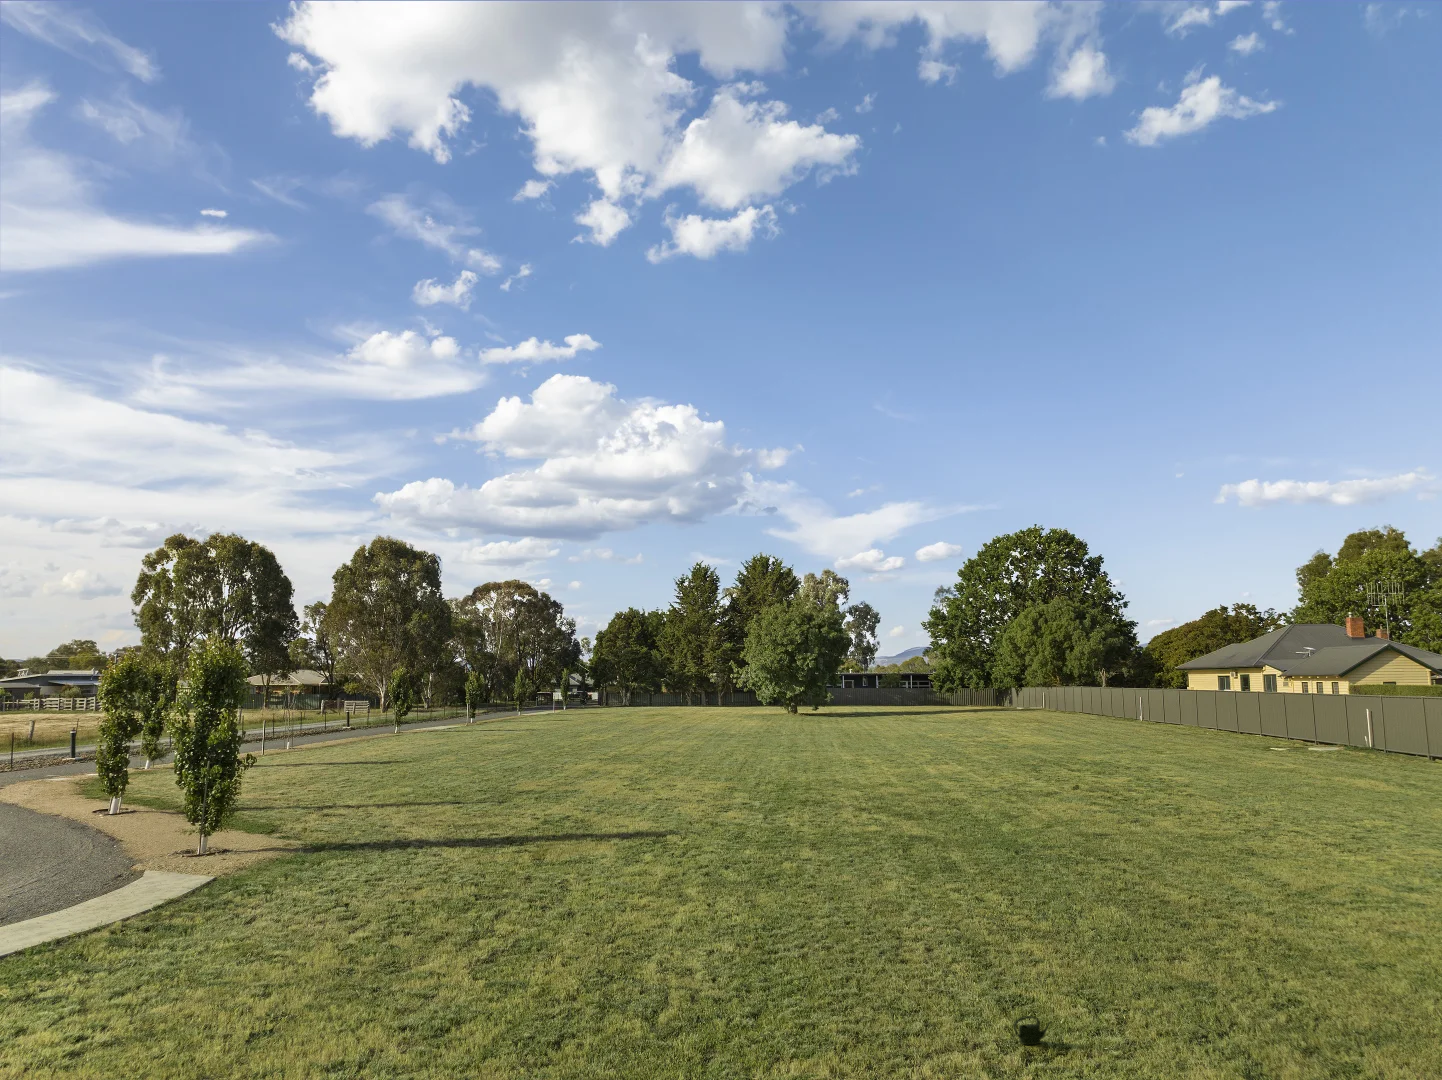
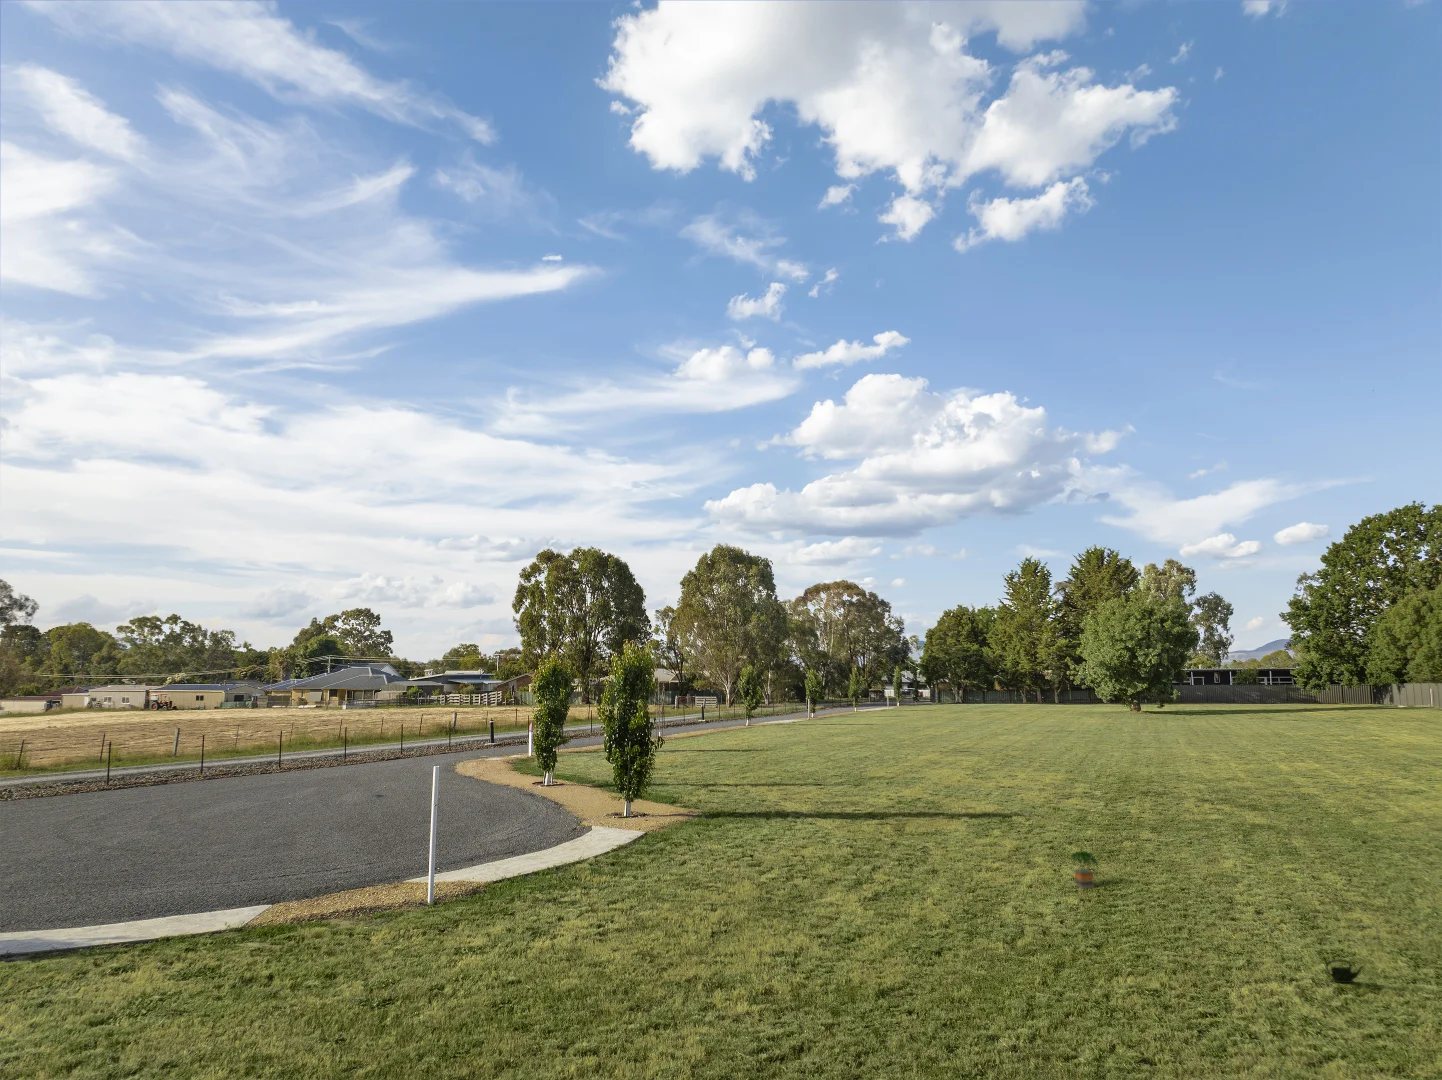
potted tree: none [730,882,760,928] -> present [1071,851,1098,889]

